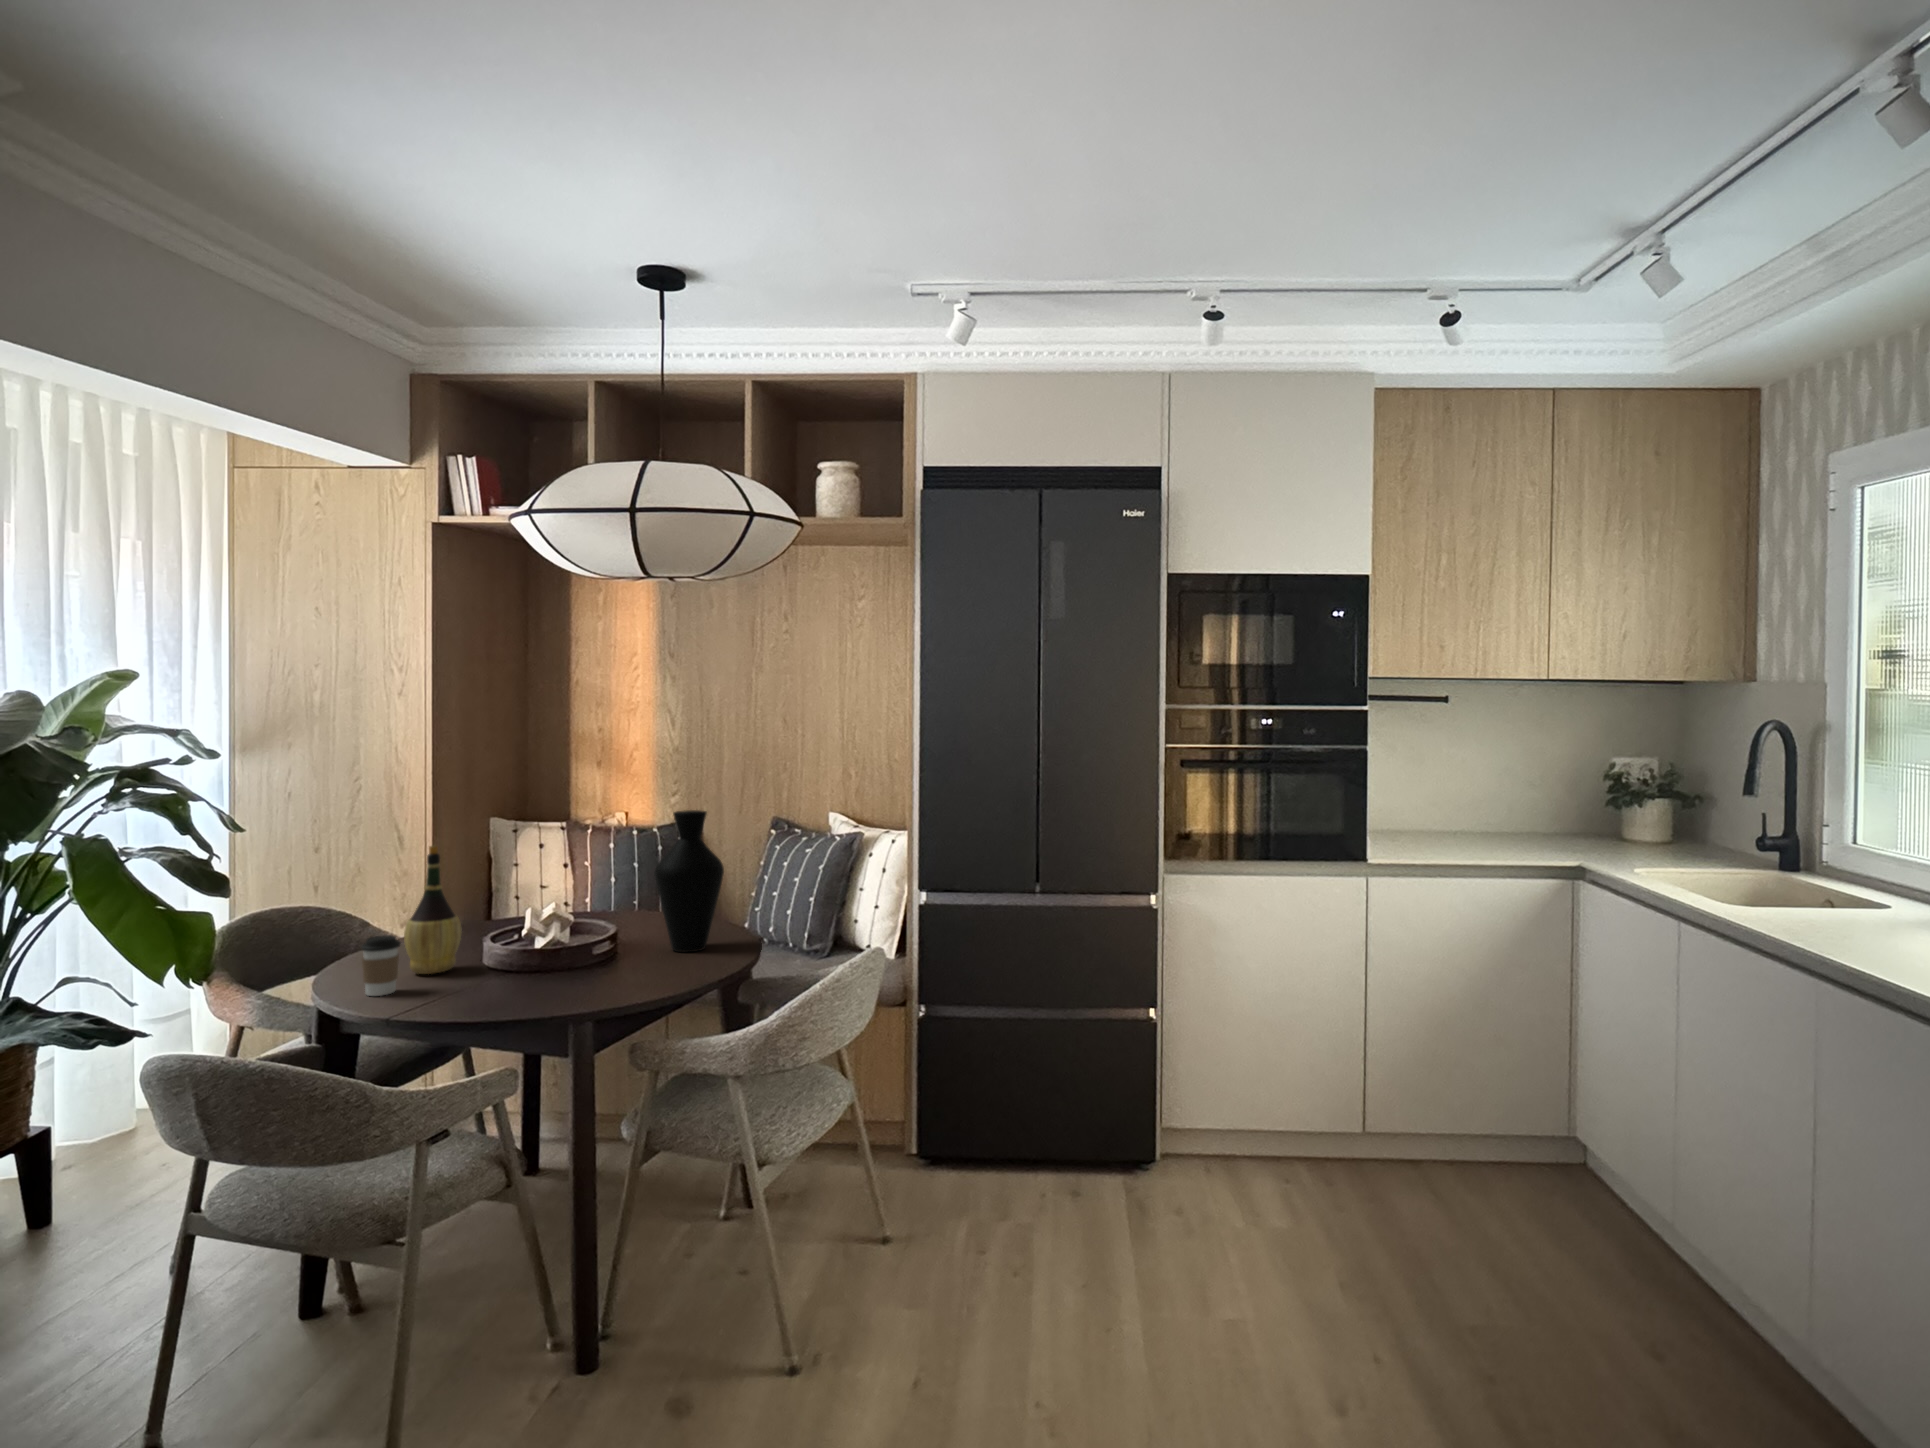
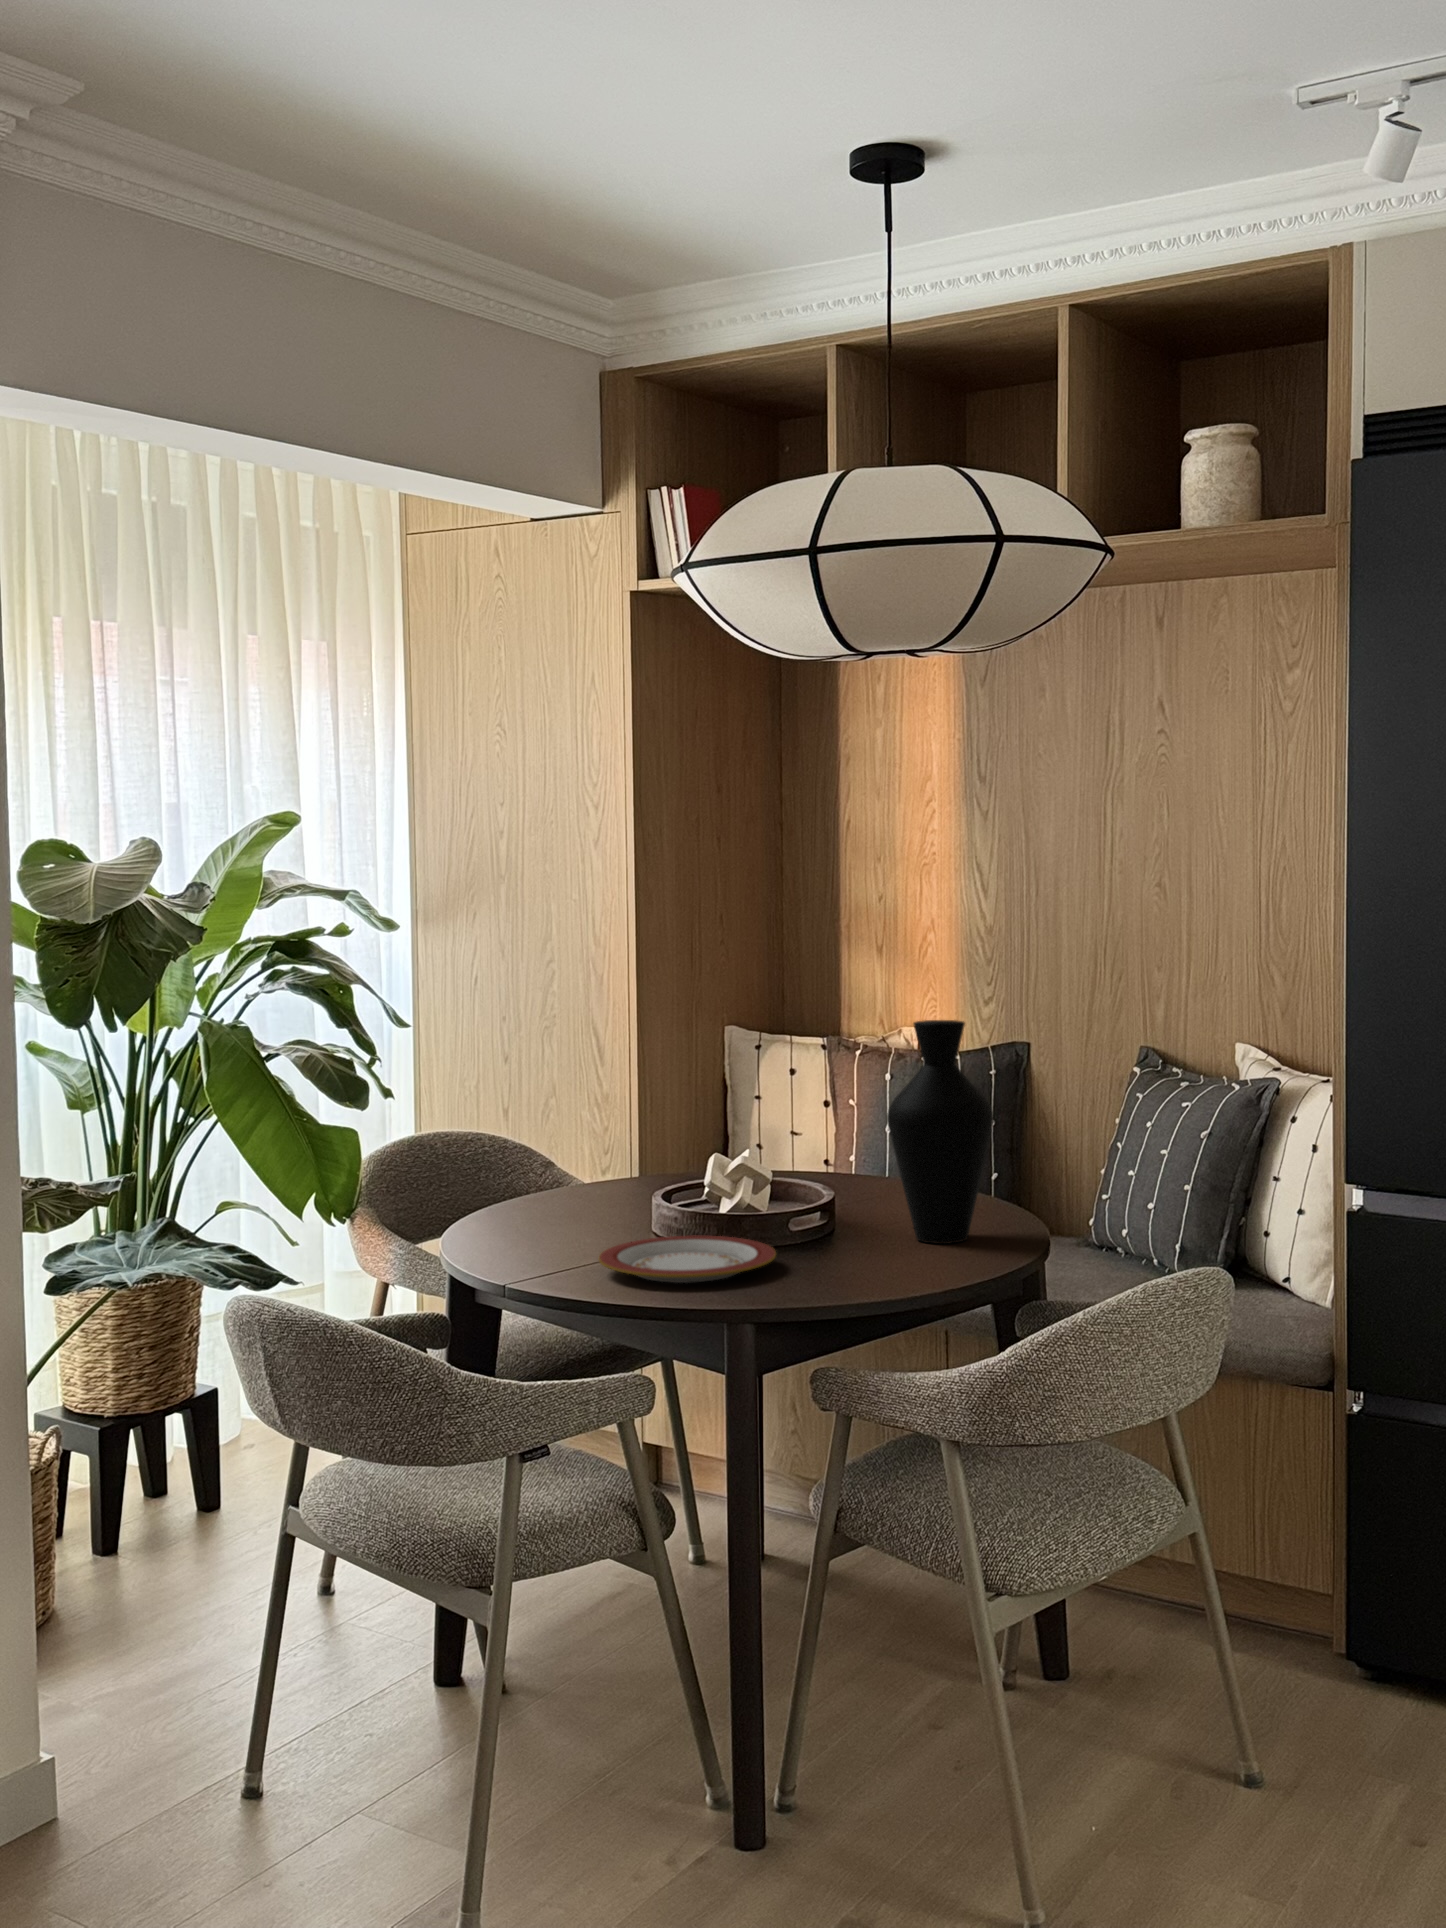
wine bottle: present [404,845,461,974] -> none [550,1057,623,1240]
coffee cup: present [361,935,401,996] -> none [487,1179,536,1261]
plate: none [459,962,592,999] -> present [599,1236,776,1283]

